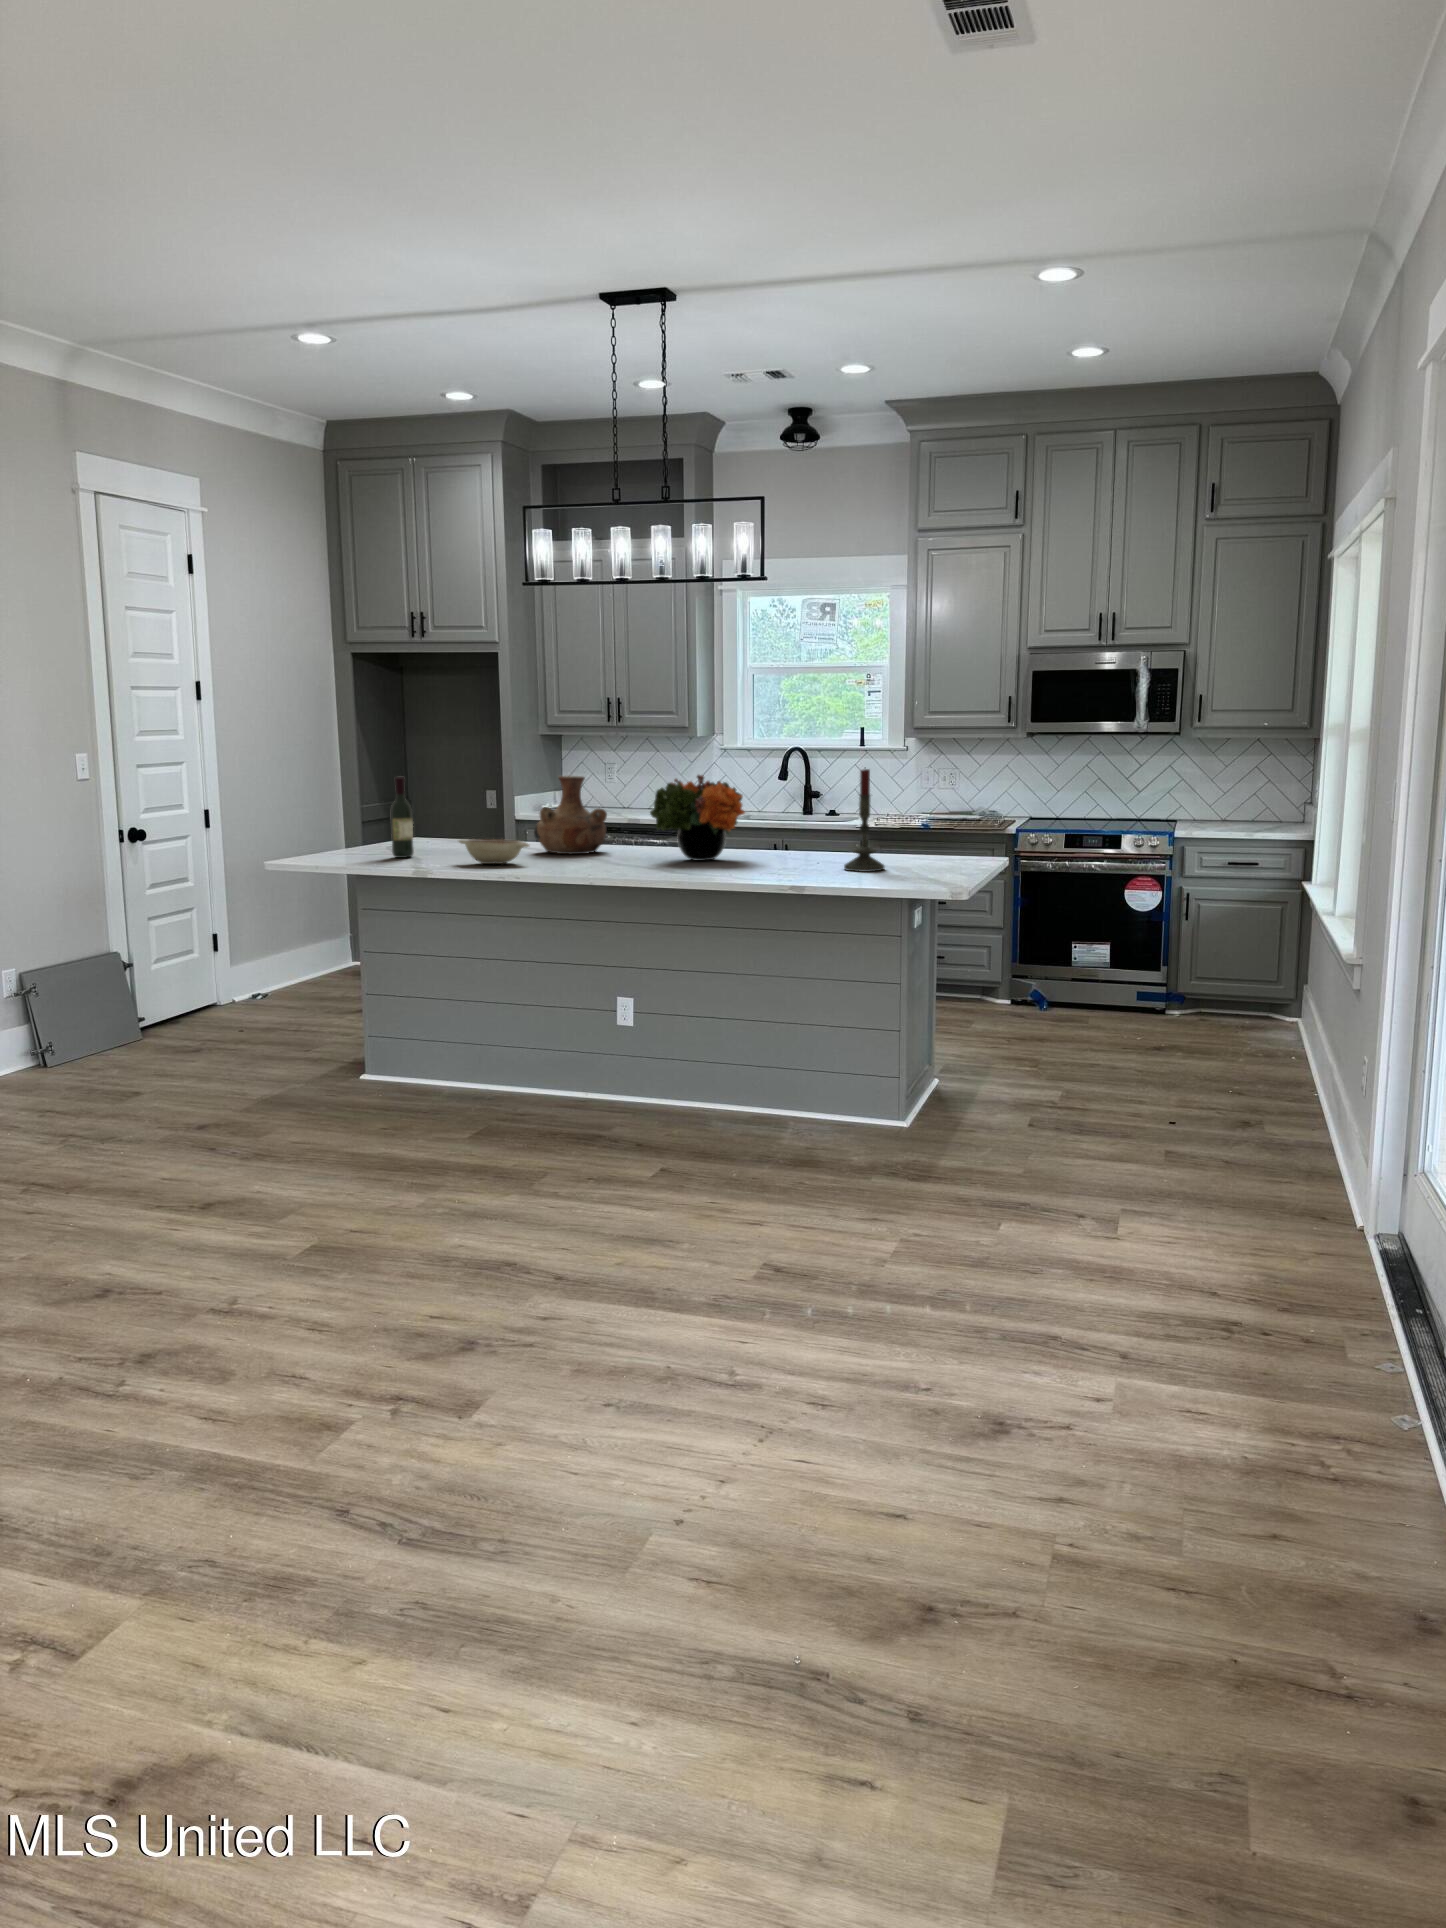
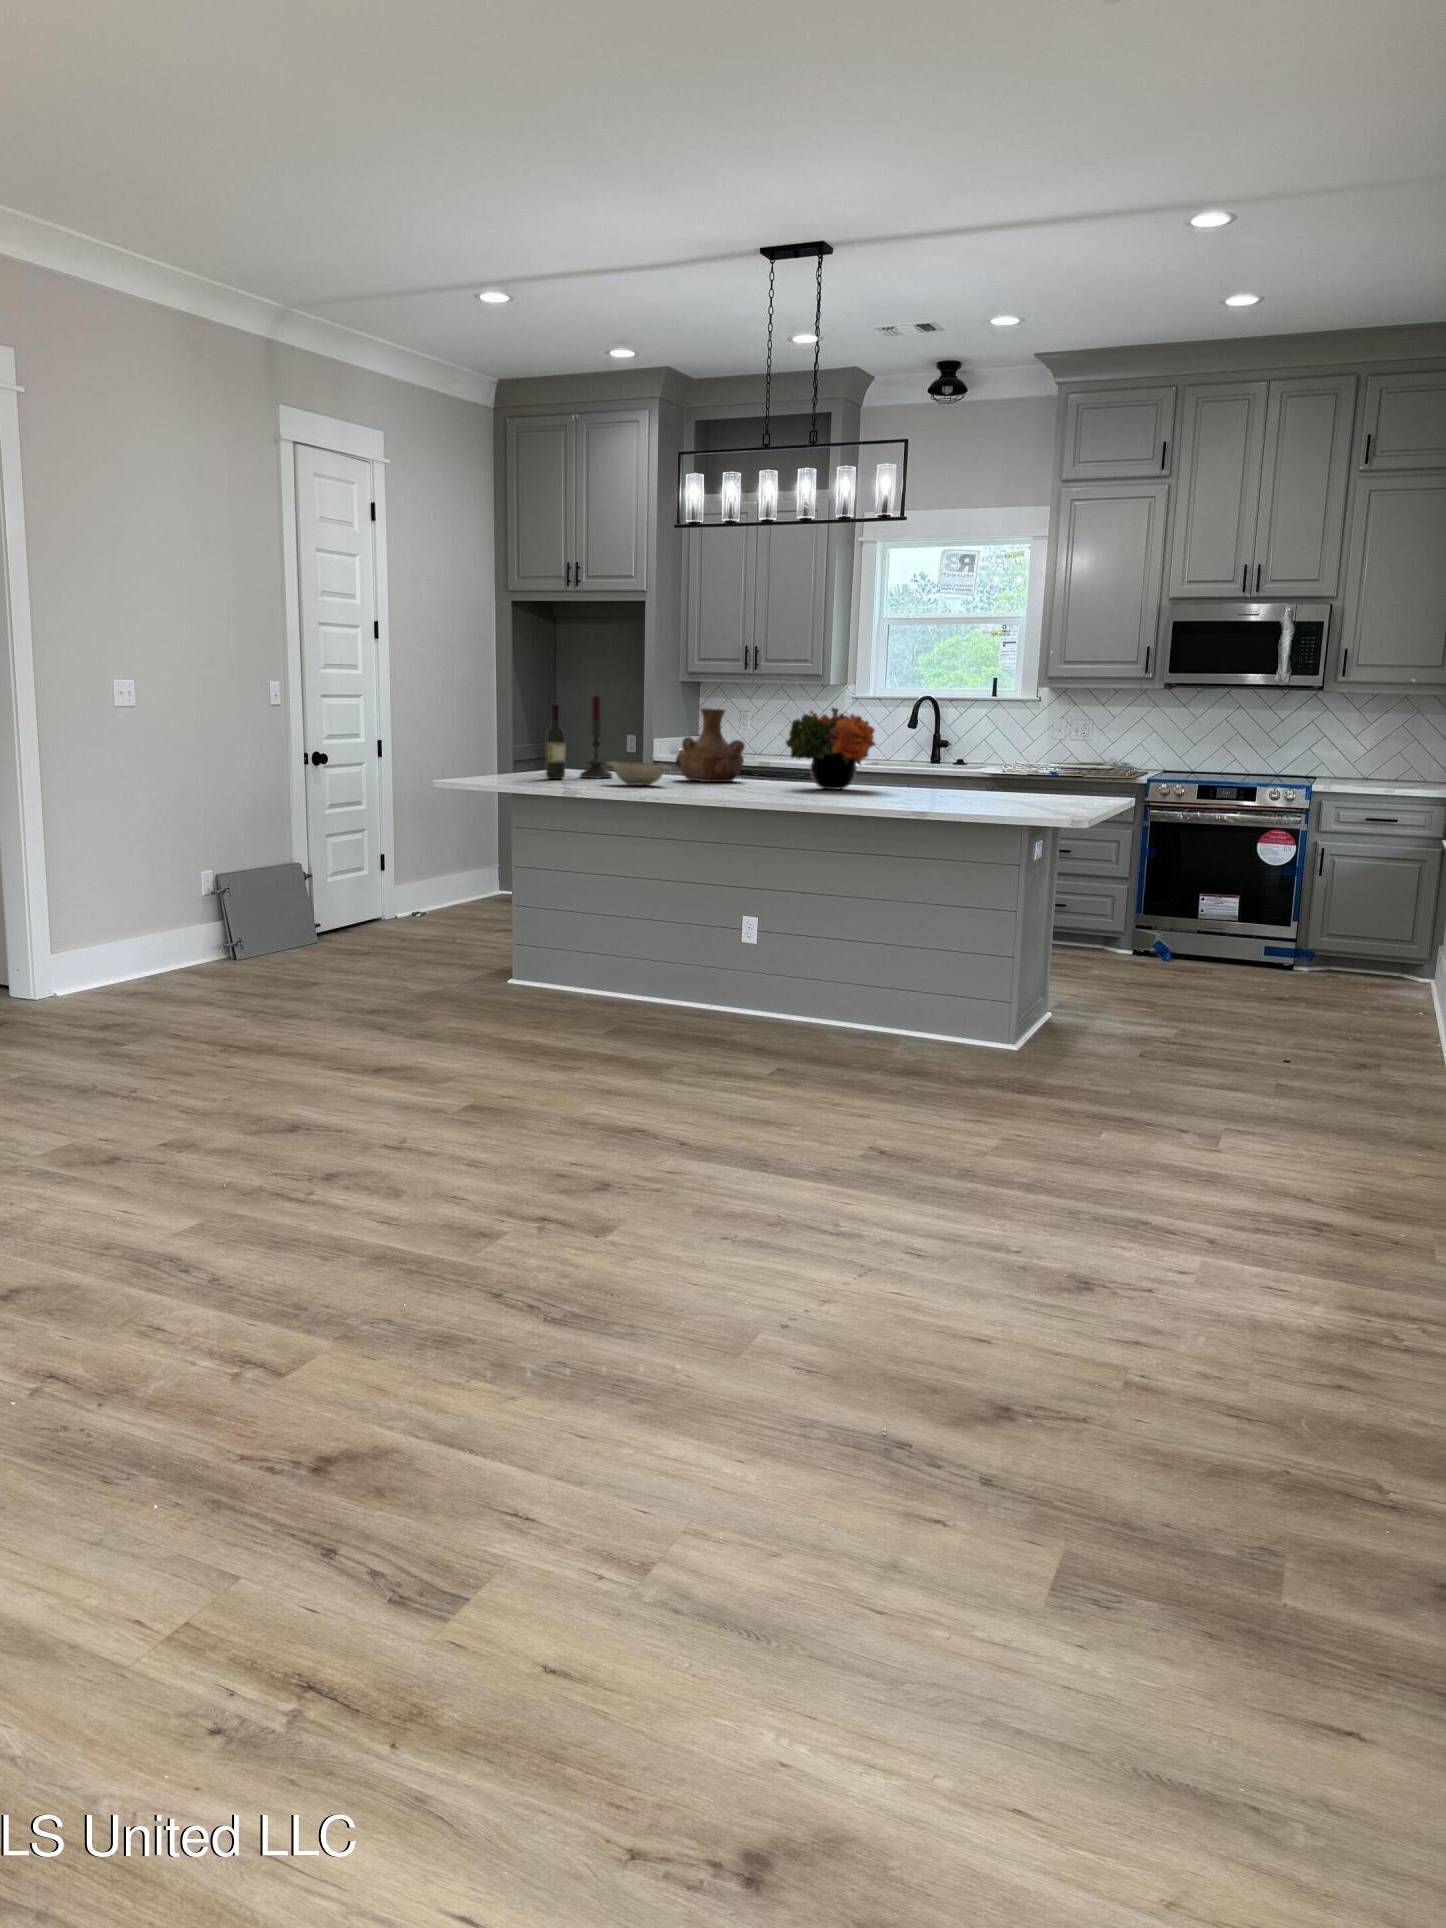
candle: present [844,769,884,872] -> present [580,696,612,778]

